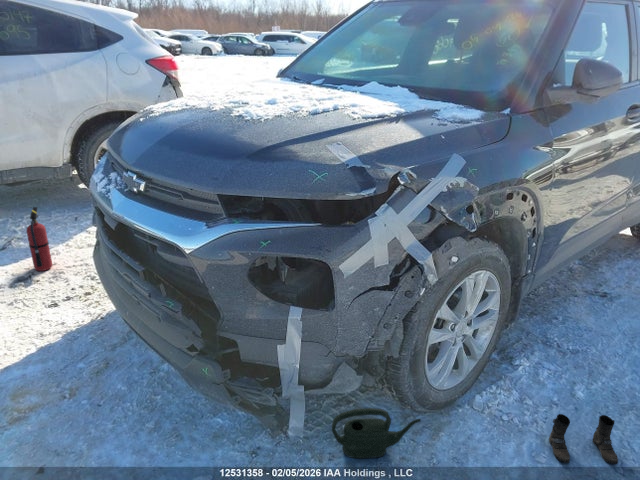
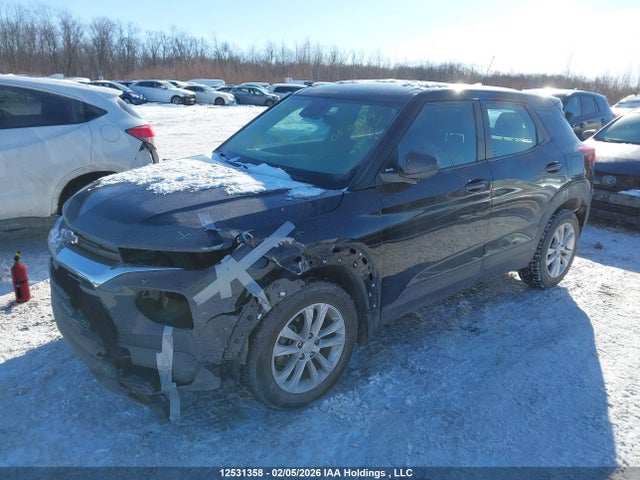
watering can: present [332,408,421,458] -> none [203,403,269,442]
boots: present [549,414,618,464] -> none [372,413,419,451]

